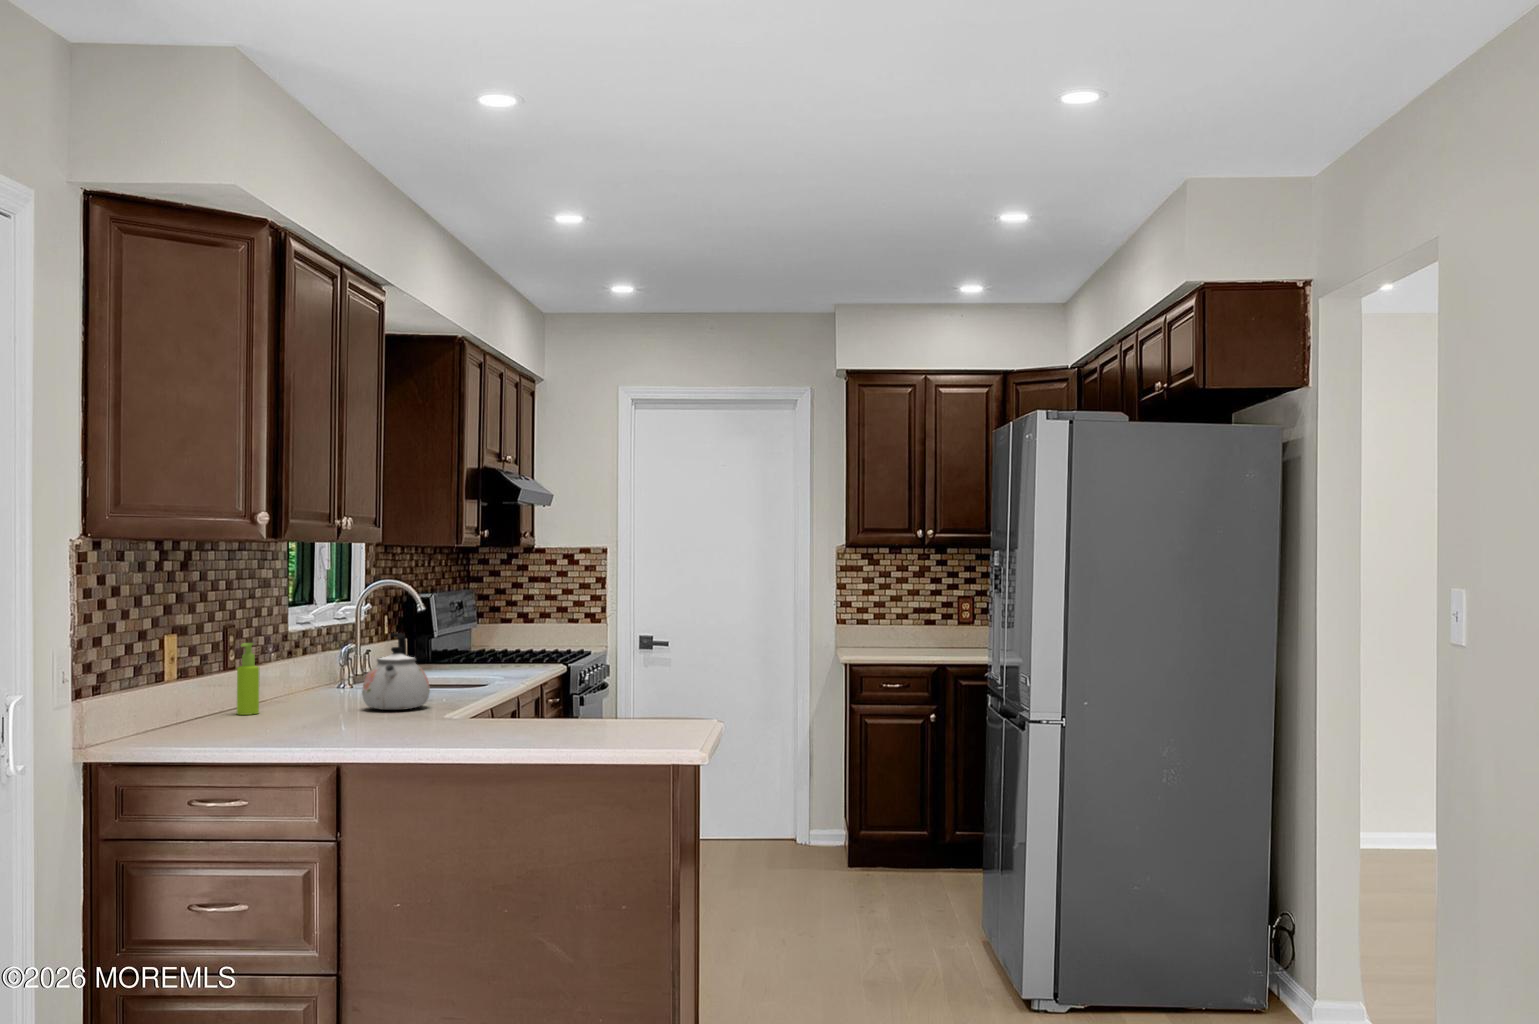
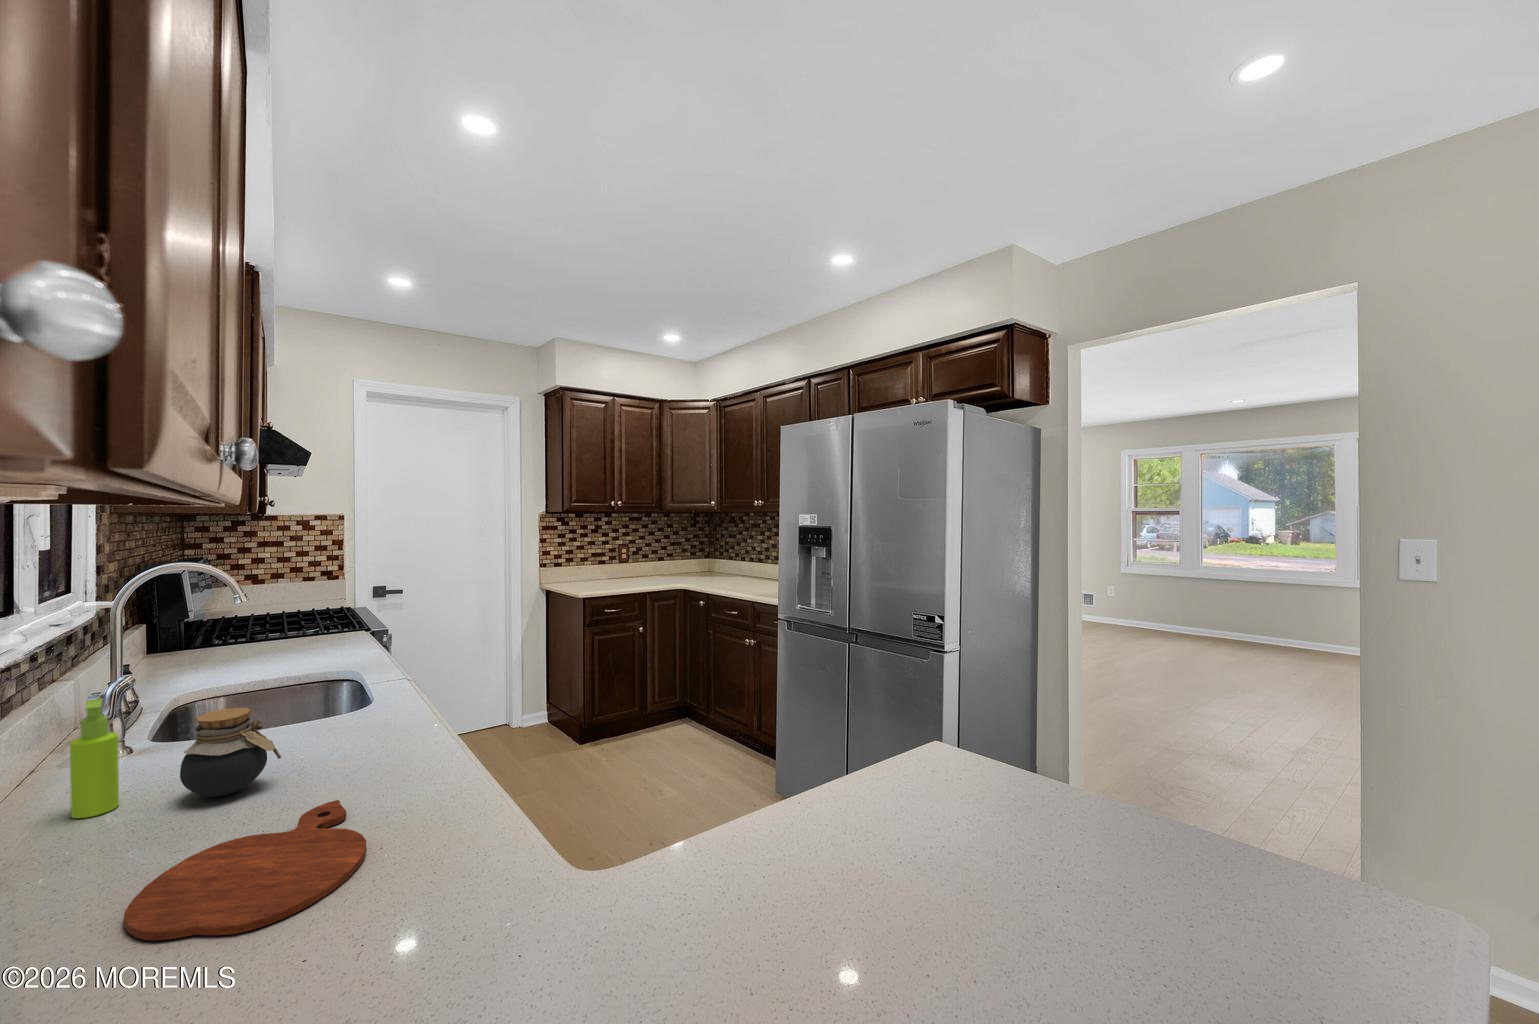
kettle: present [362,633,430,710] -> none [294,644,391,749]
jar: none [279,661,333,717] -> present [180,707,281,797]
cutting board: none [199,721,333,744] -> present [124,800,366,941]

